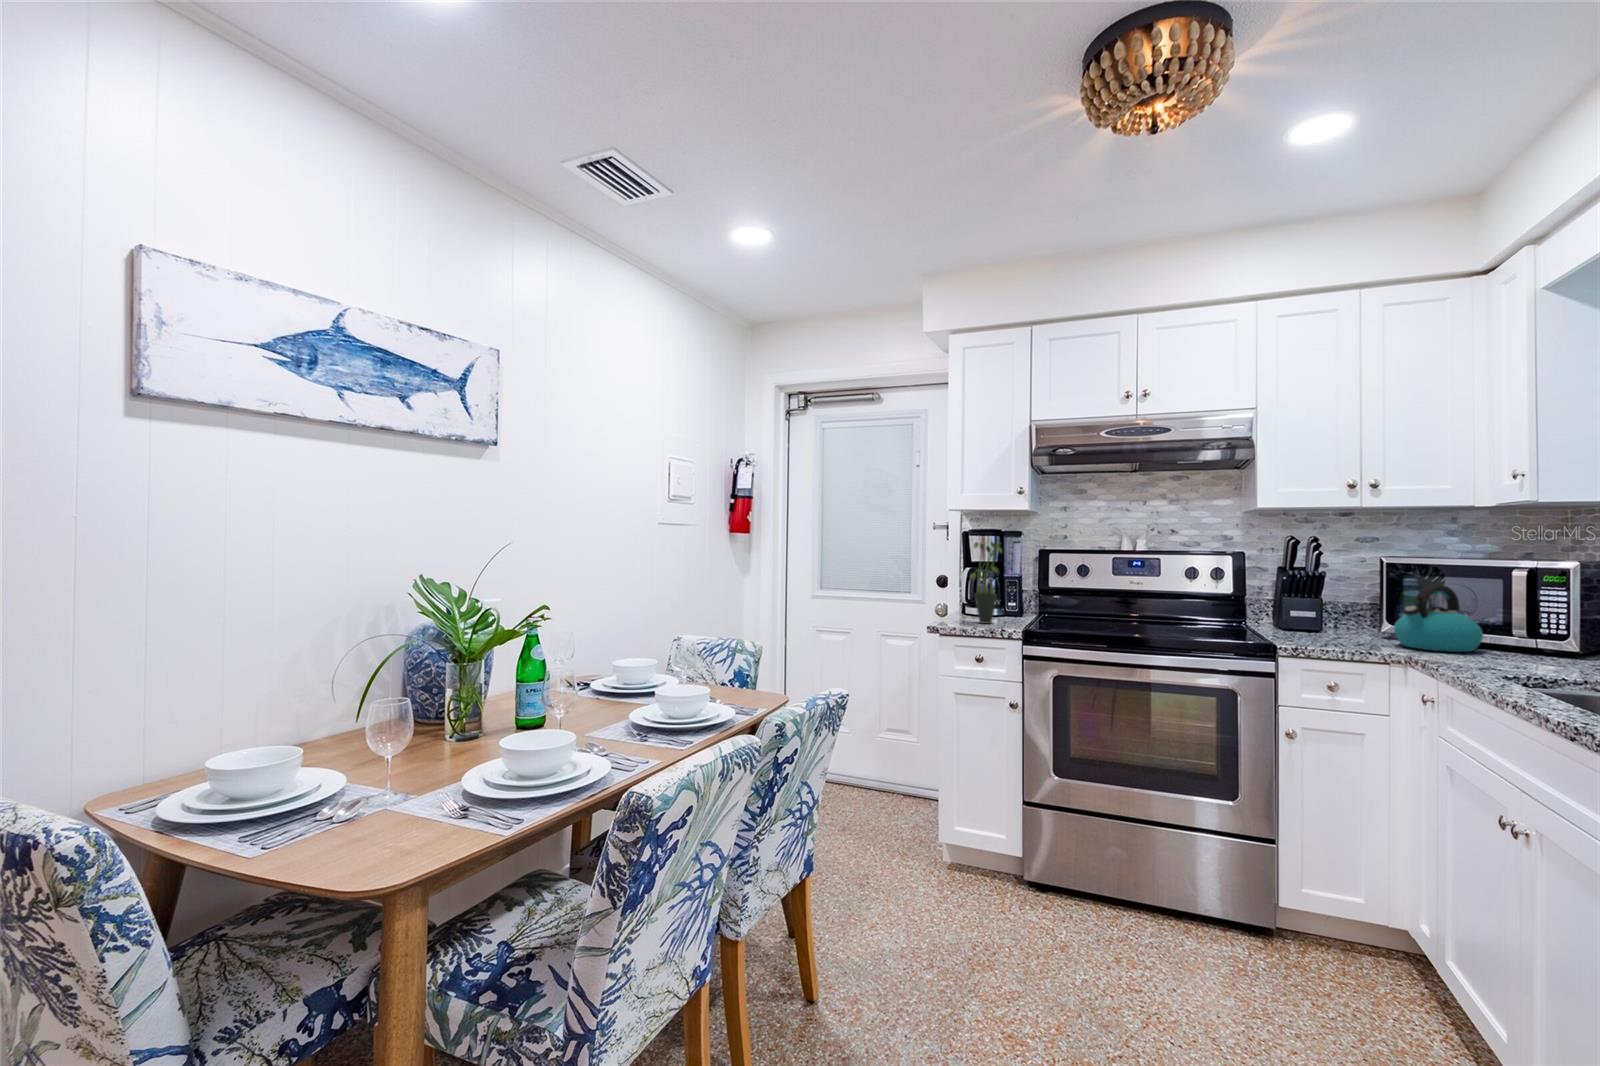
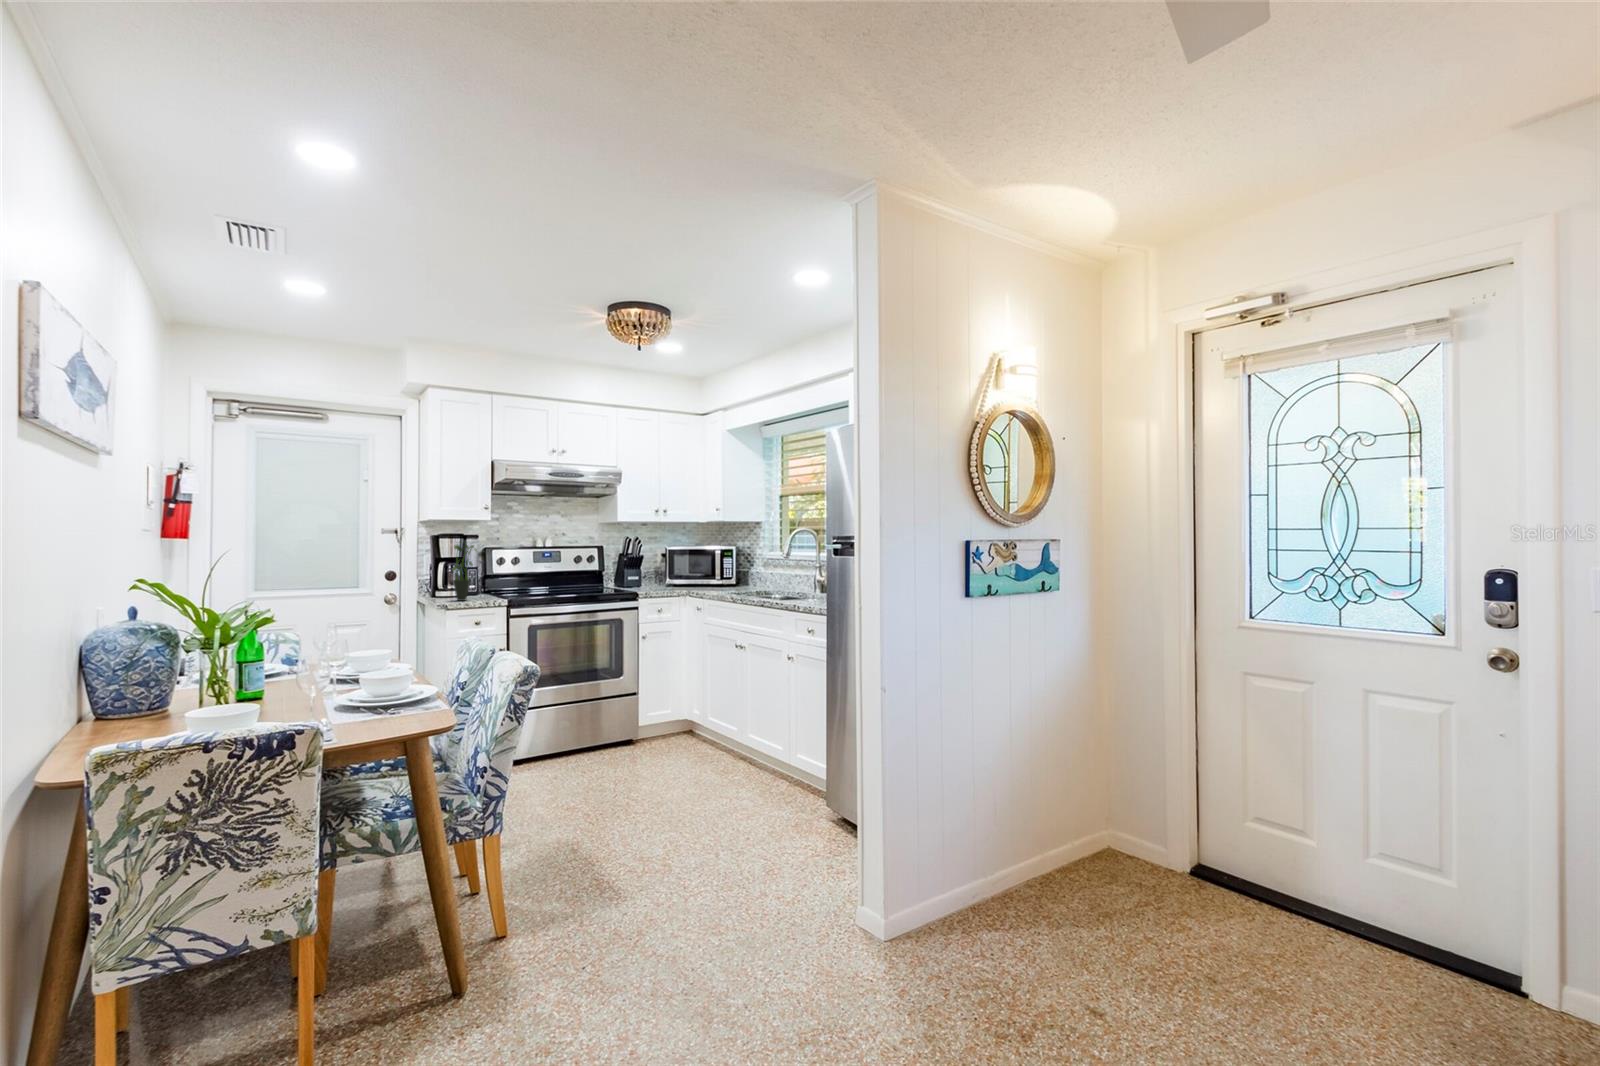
kettle: present [1394,585,1483,652] -> none [673,559,702,588]

